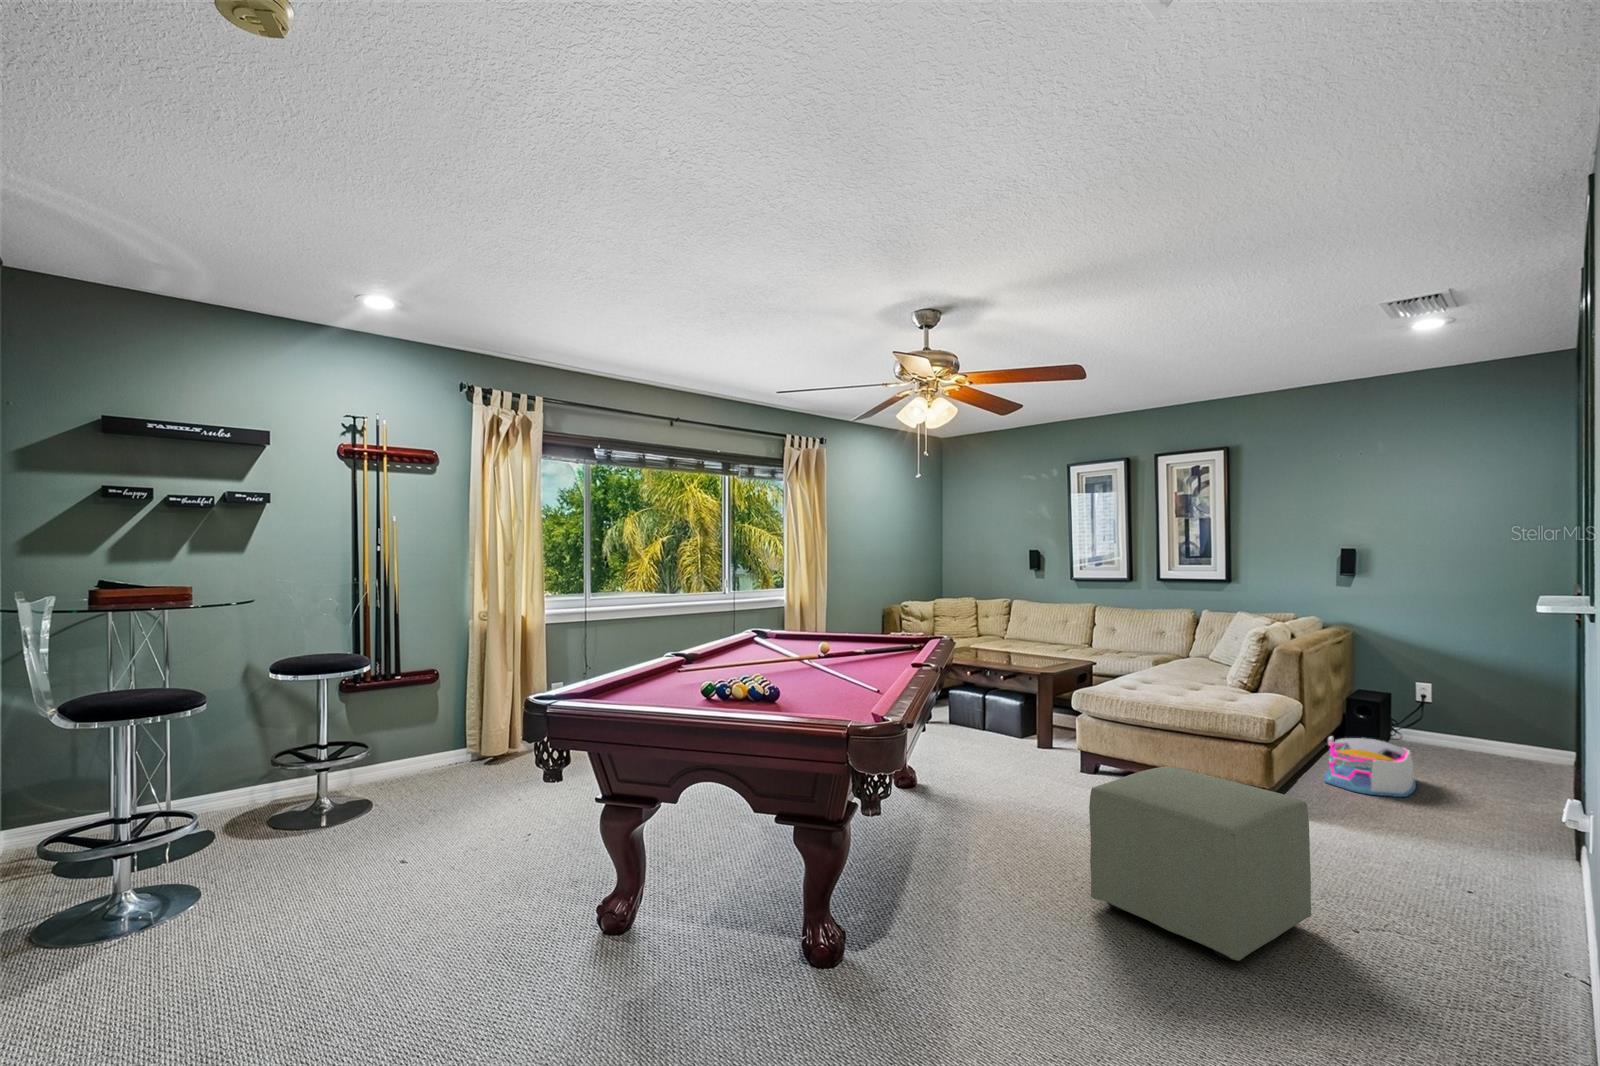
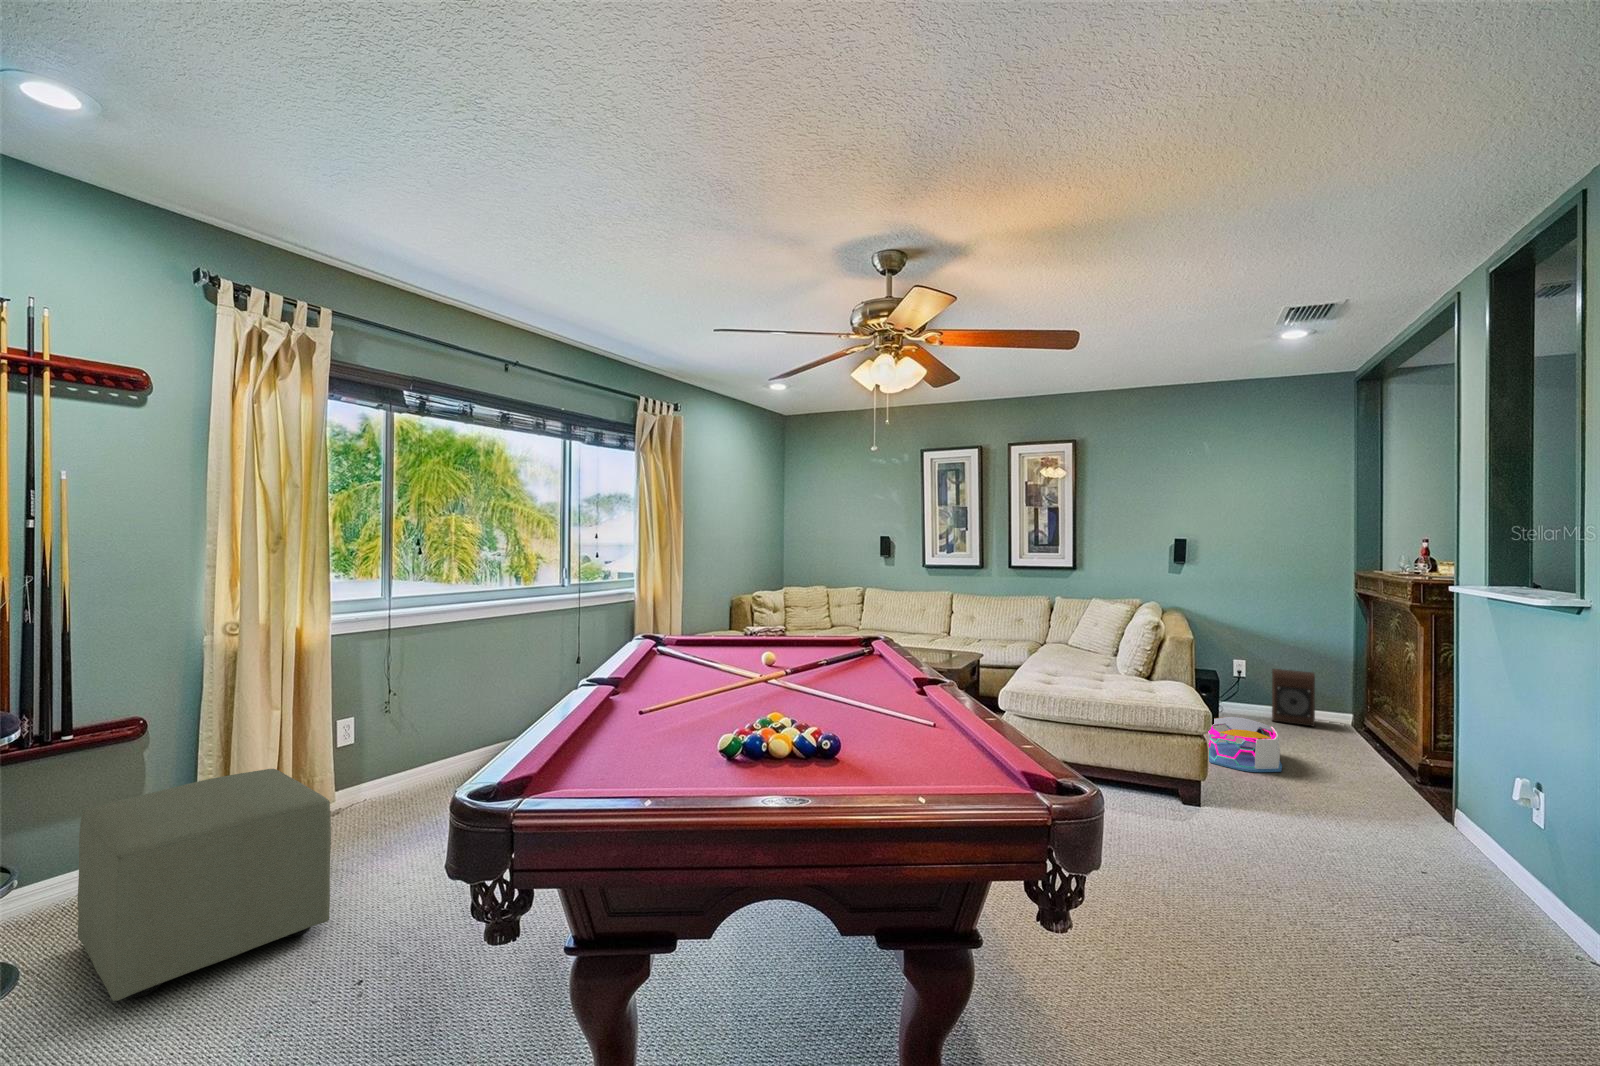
speaker: none [1459,694,1521,763] -> present [1272,669,1315,726]
ottoman: present [1089,766,1311,960] -> present [78,769,331,1001]

